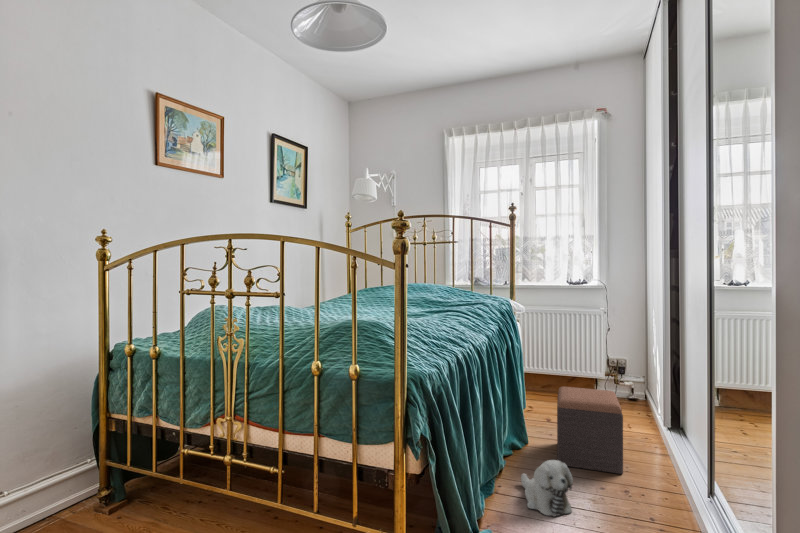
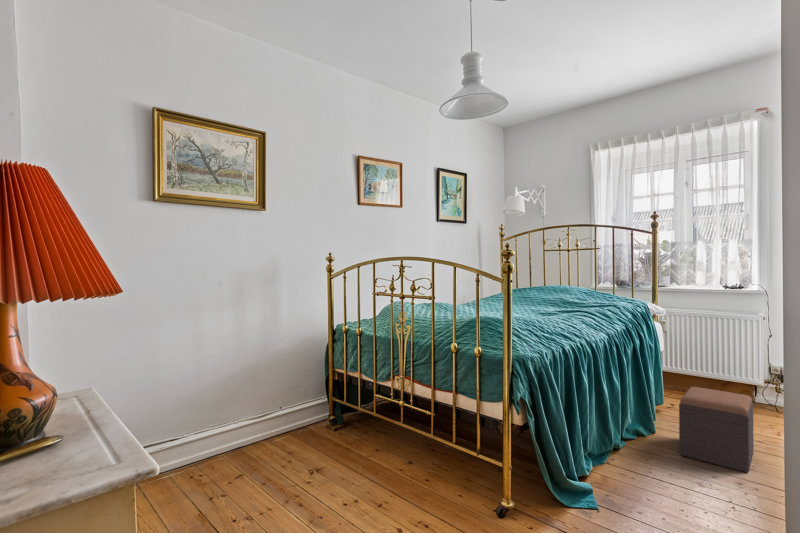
plush toy: present [521,460,573,517] -> none [634,443,679,490]

